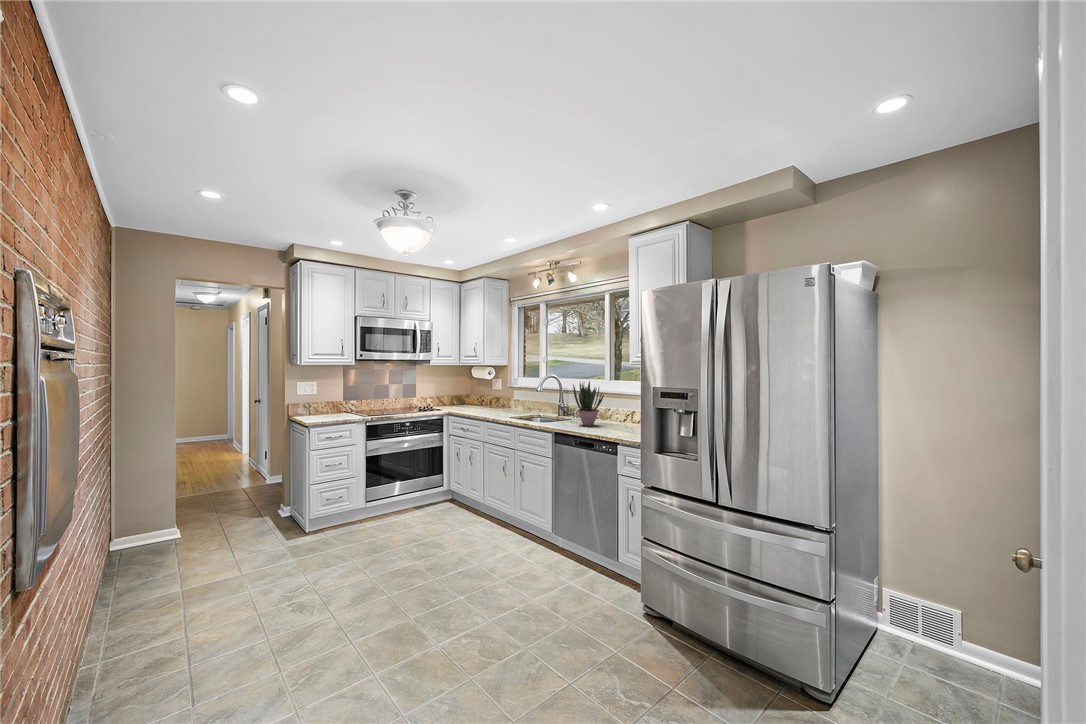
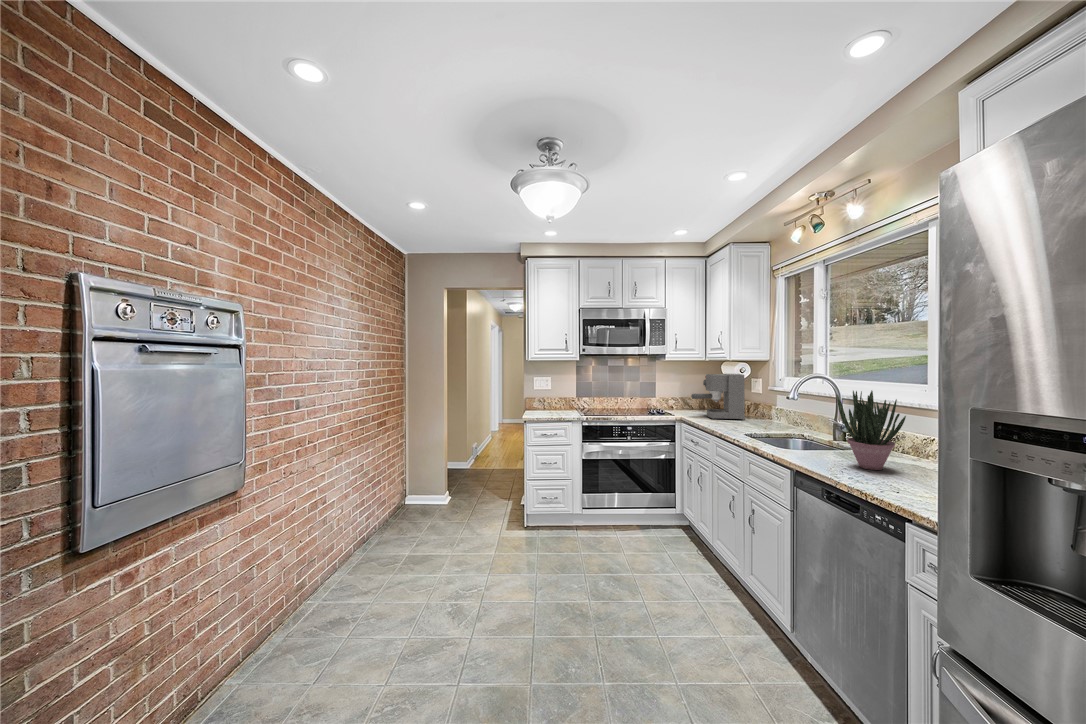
coffee maker: none [457,376,496,412] -> present [691,374,745,420]

